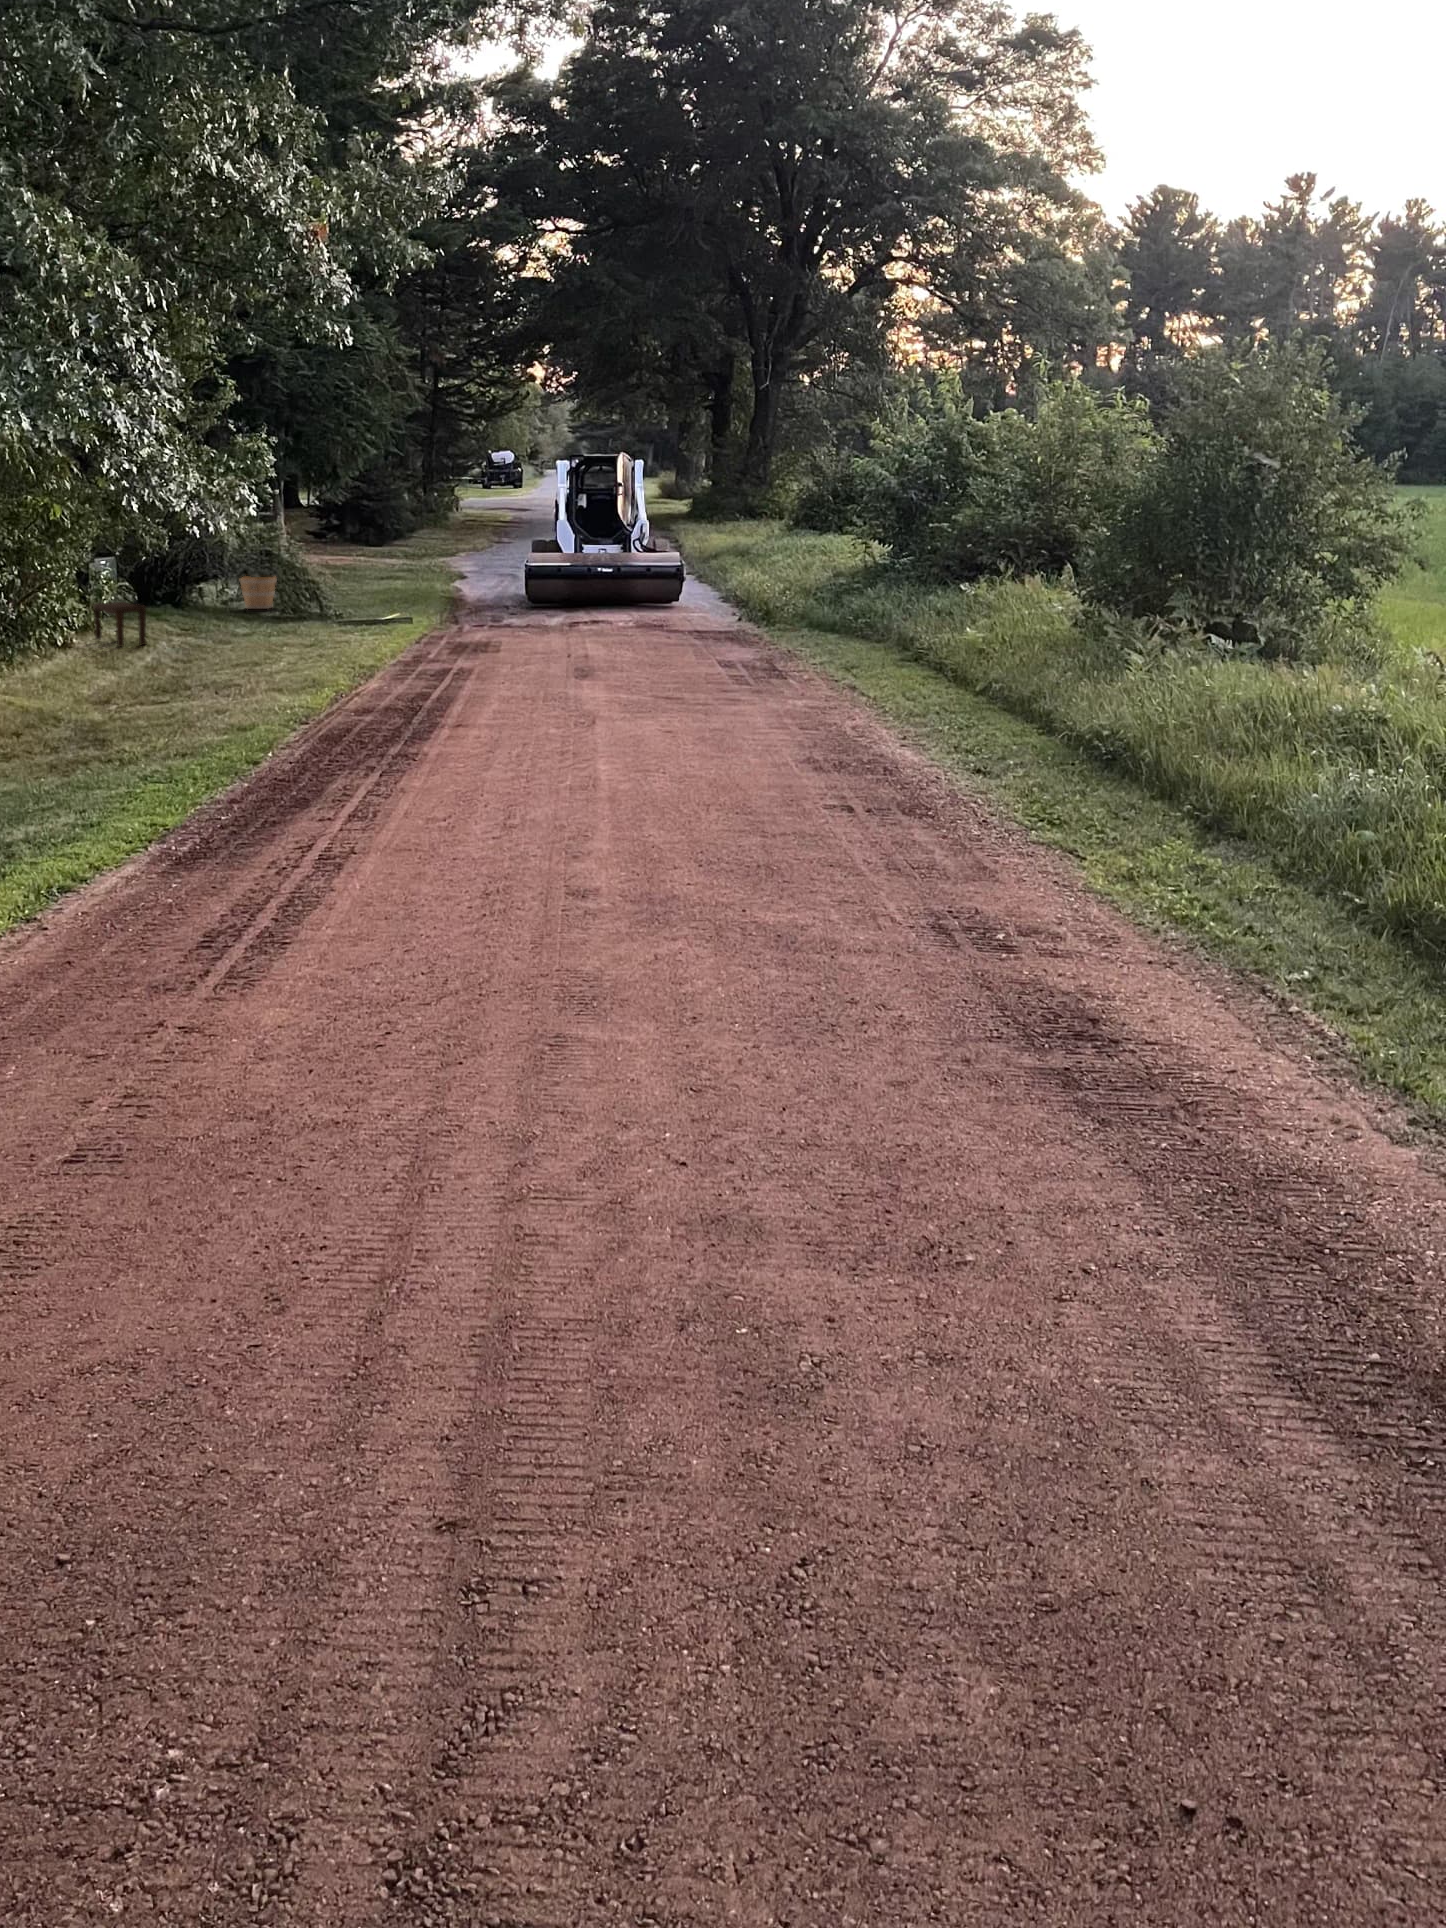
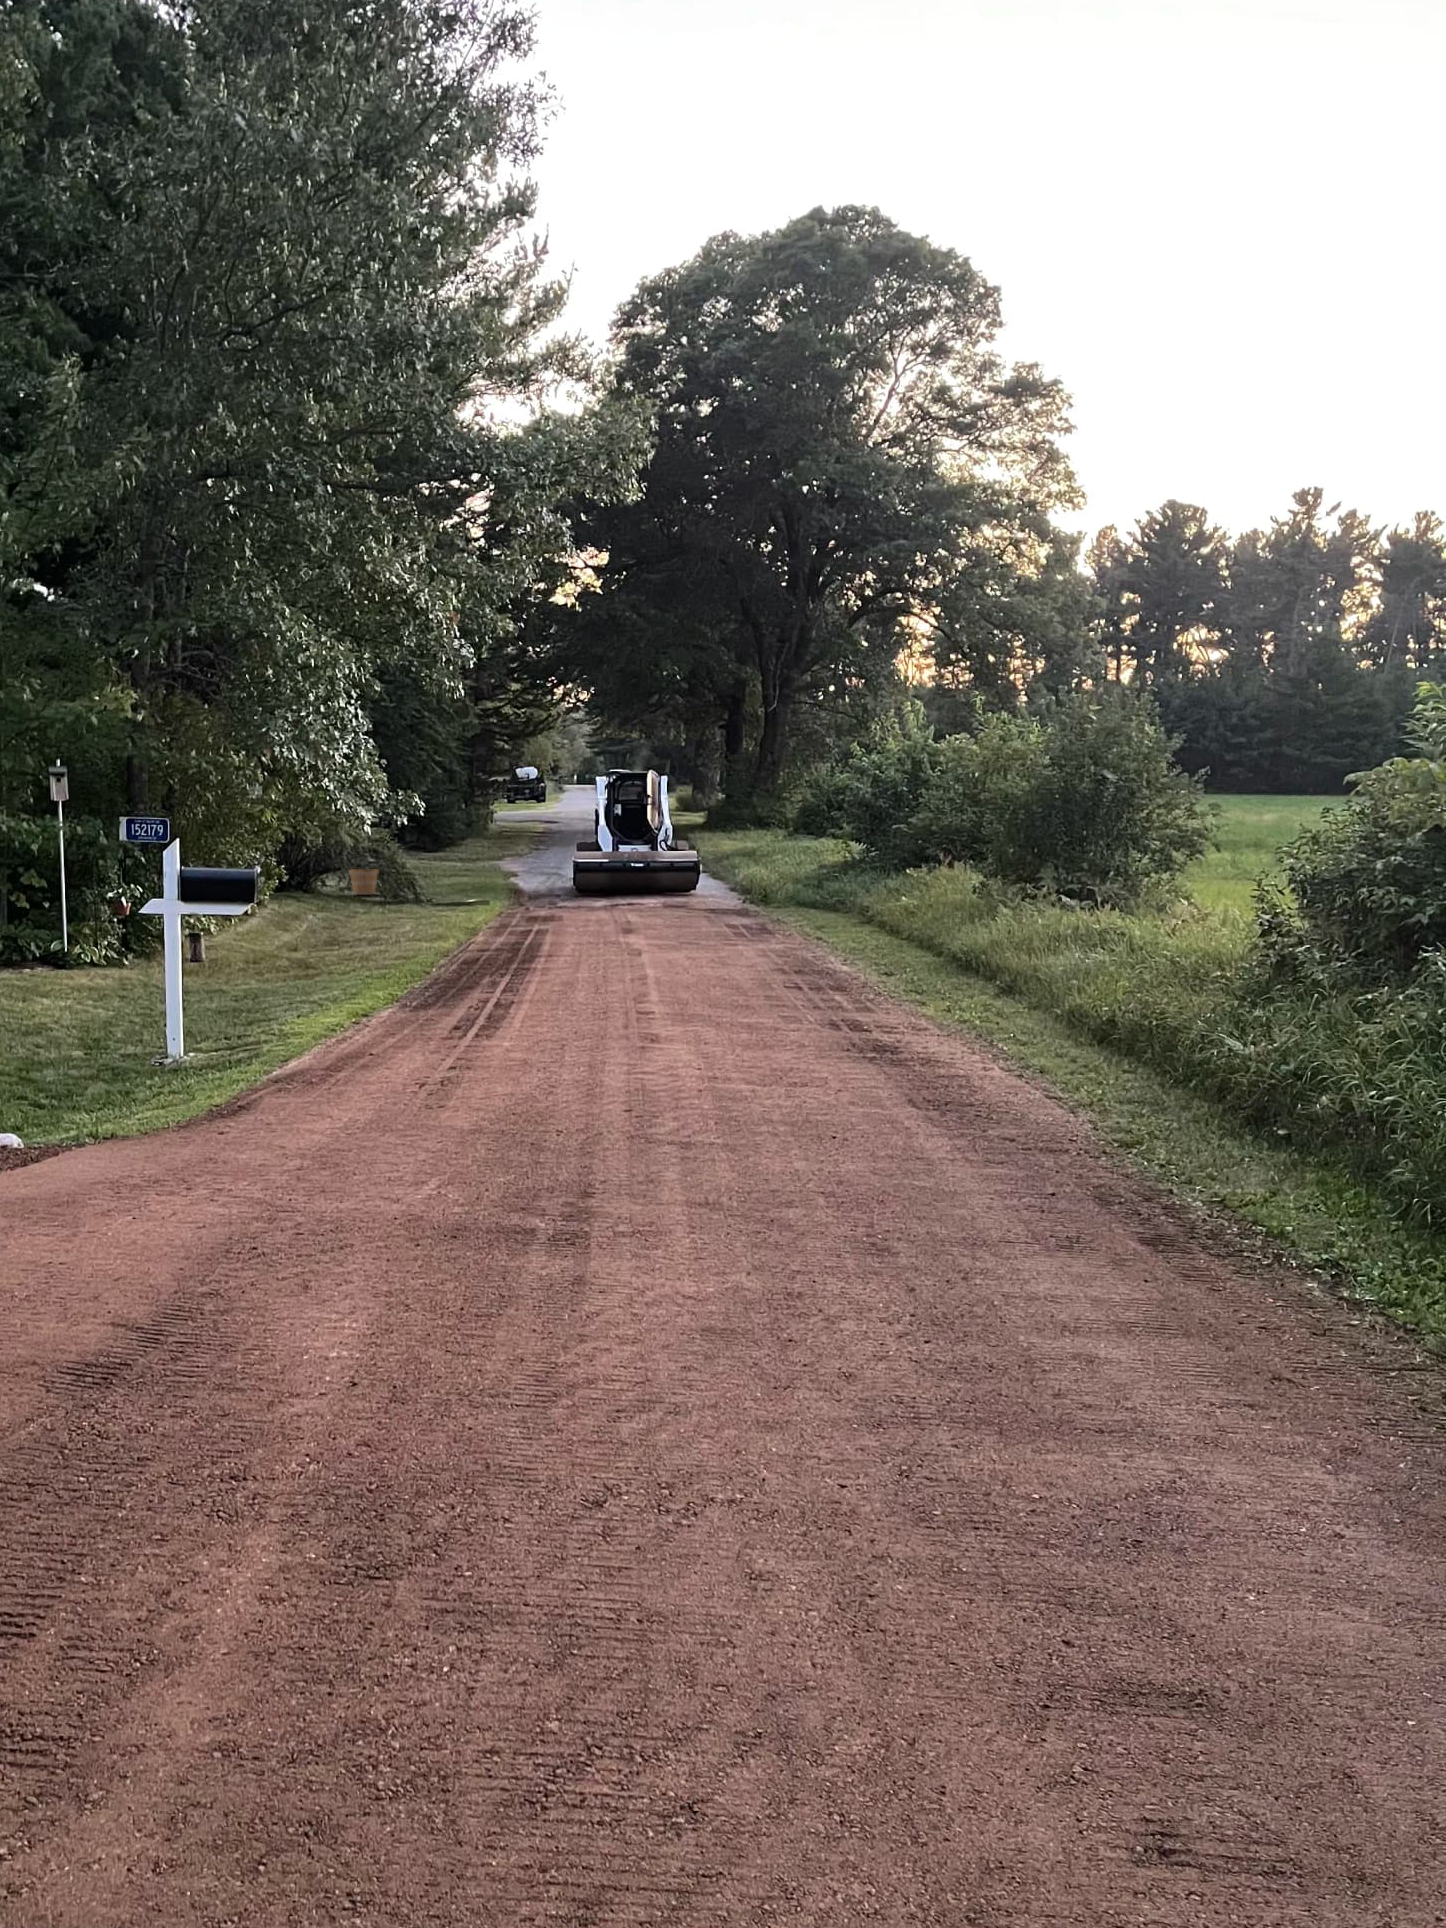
bench: present [93,602,146,647] -> none [259,885,302,917]

